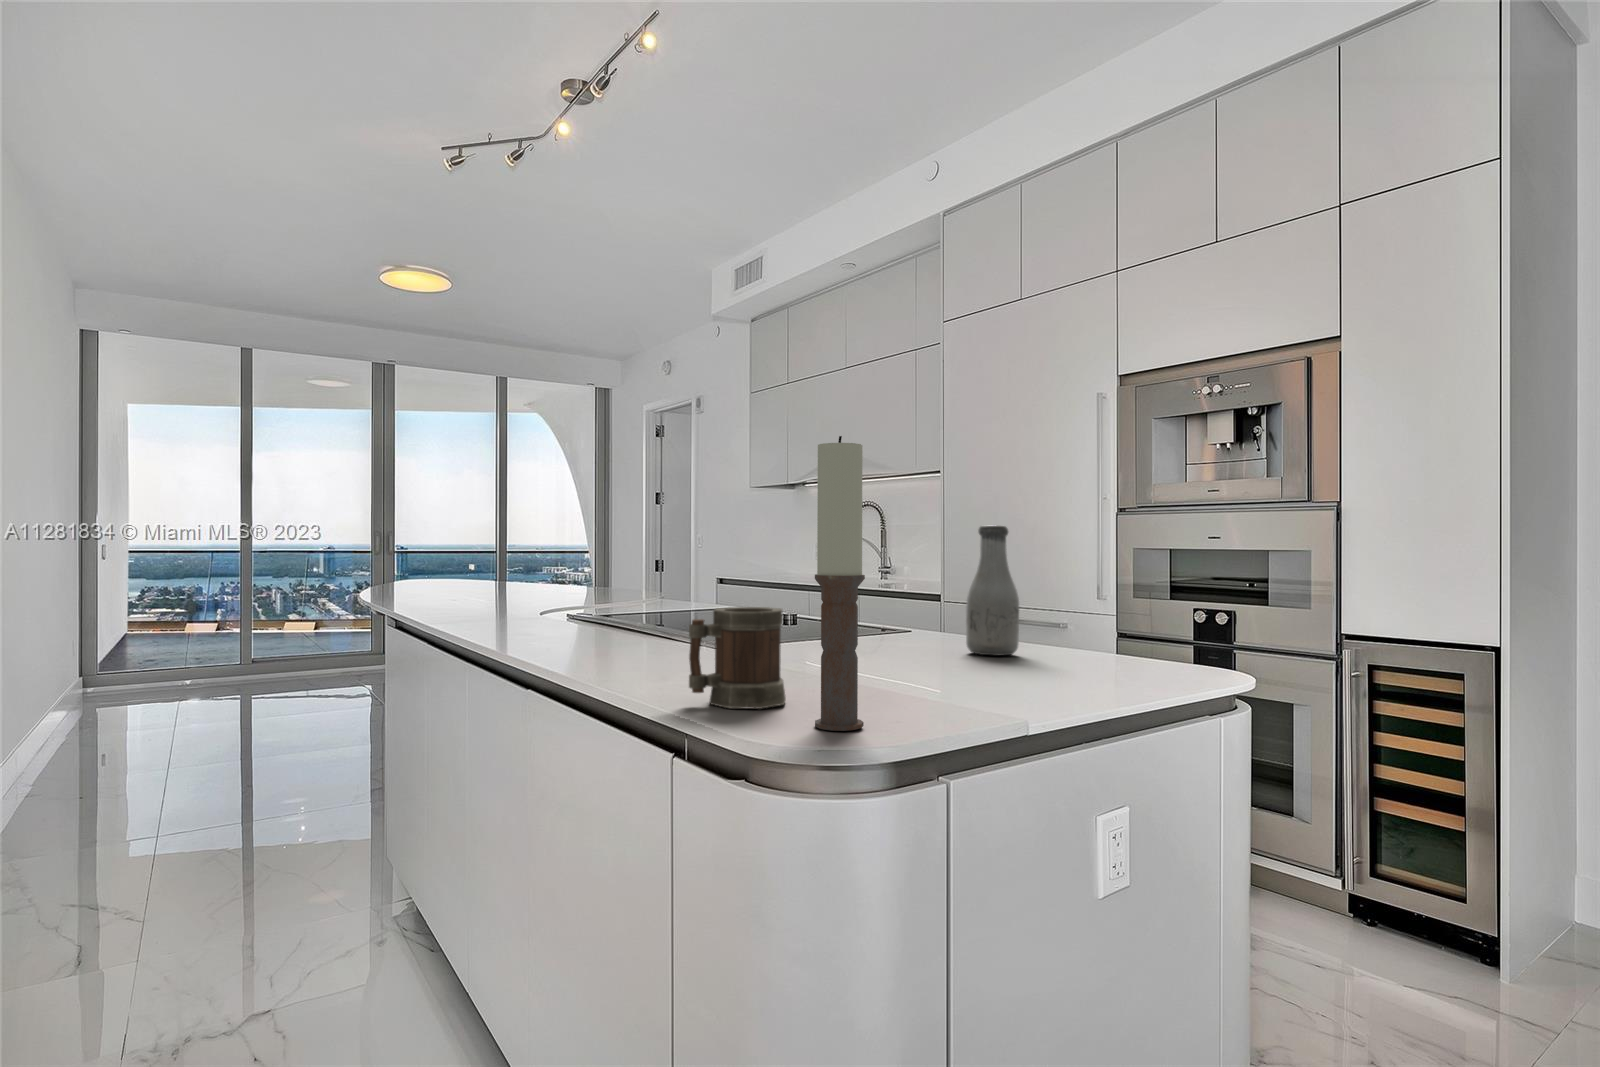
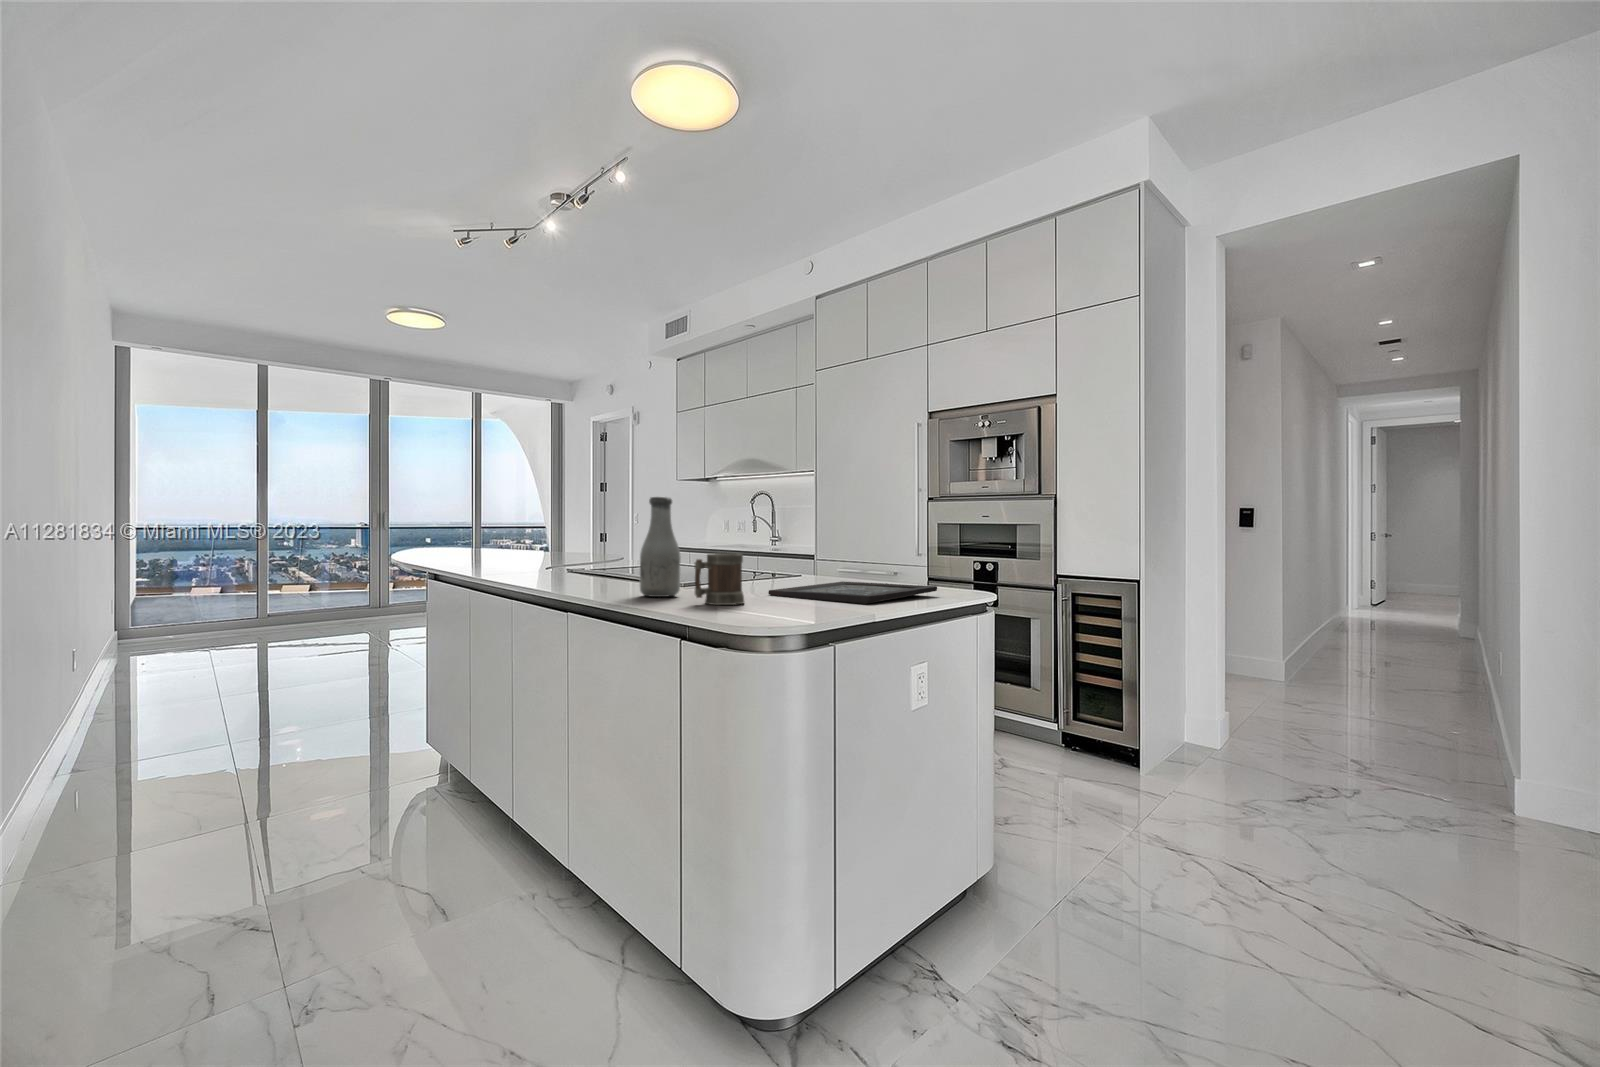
candle: present [815,436,865,731] -> none [764,465,788,611]
bottle: present [966,525,1019,655] -> present [640,497,681,597]
tray: none [841,651,1157,708] -> present [768,581,937,604]

